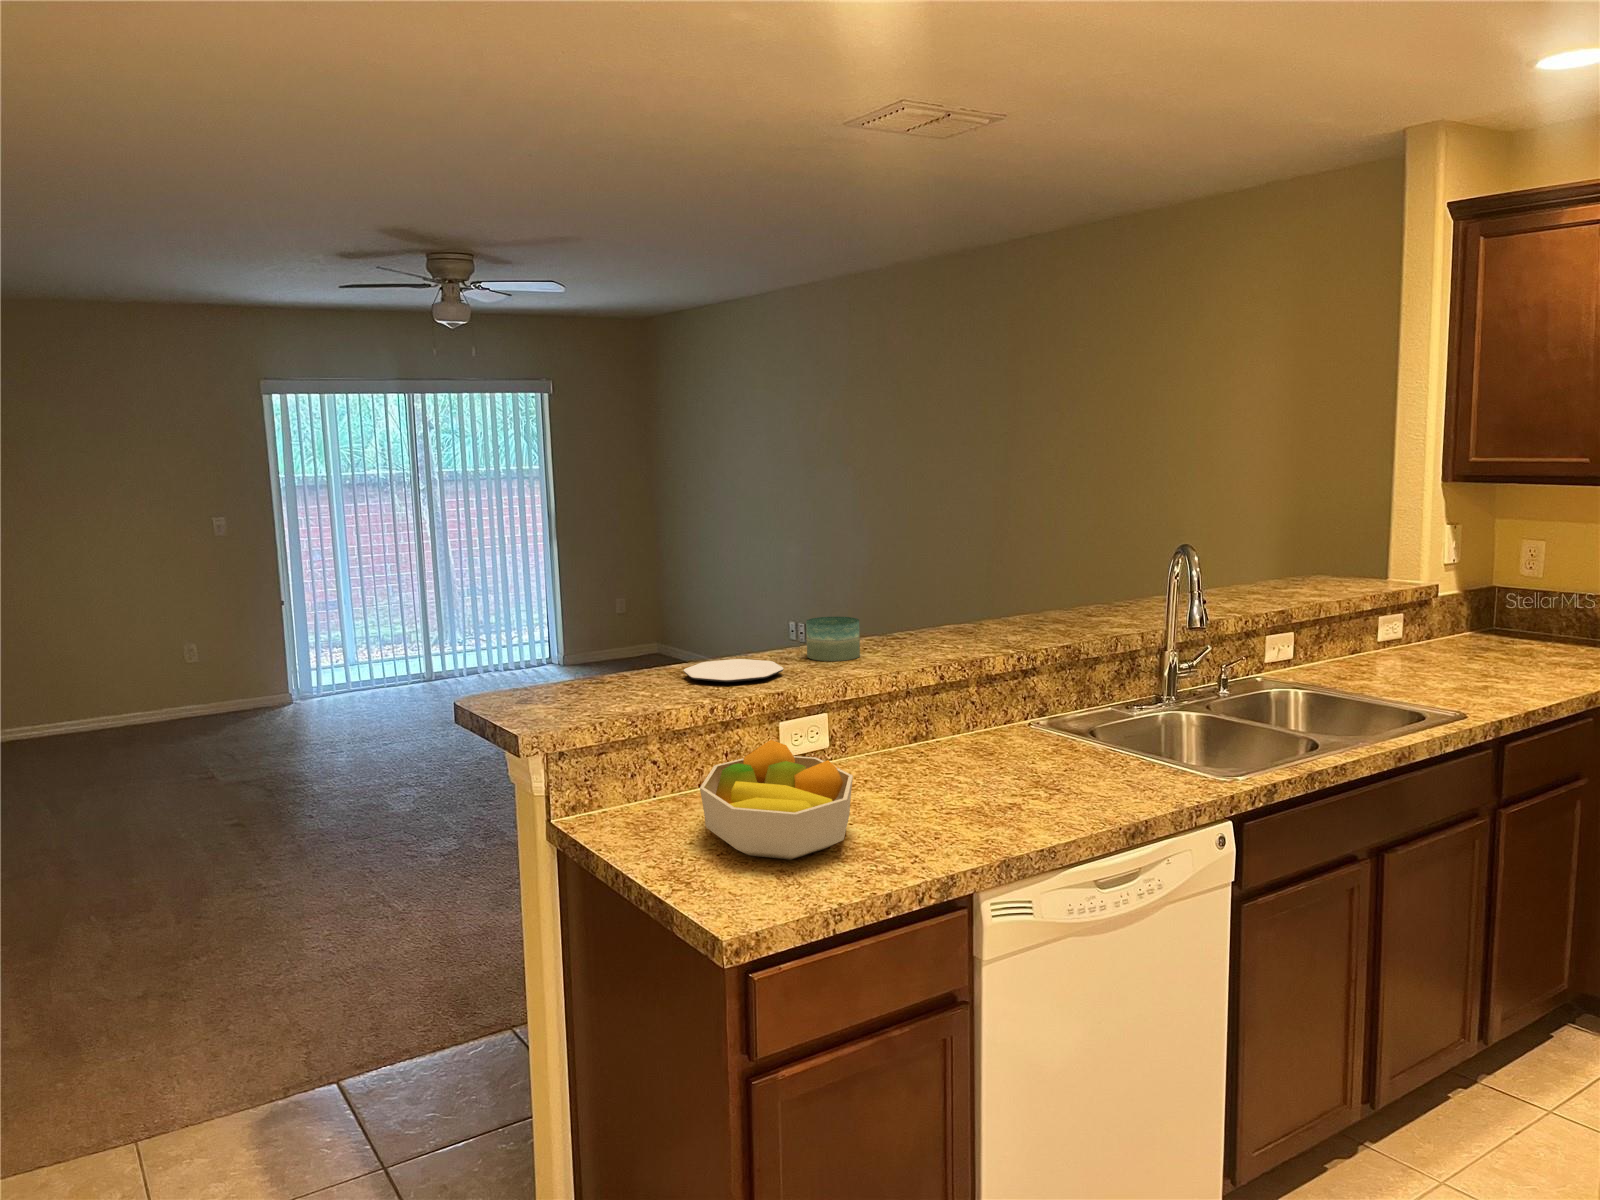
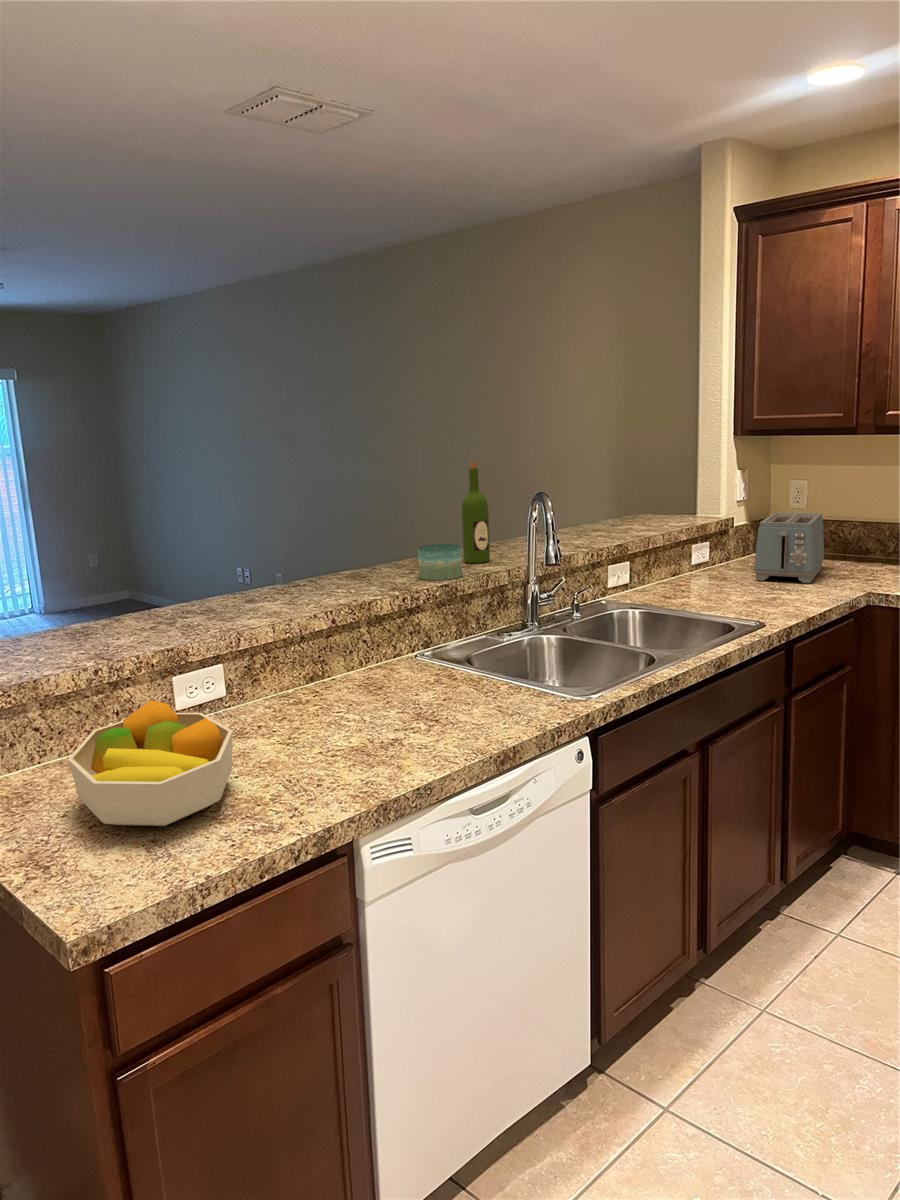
wine bottle: none [1087,504,1119,623] -> present [462,462,490,563]
toaster: none [1464,579,1566,672] -> present [754,513,824,583]
candle: present [806,617,860,661] -> present [418,544,462,580]
plate: present [683,659,784,683] -> none [80,616,180,641]

